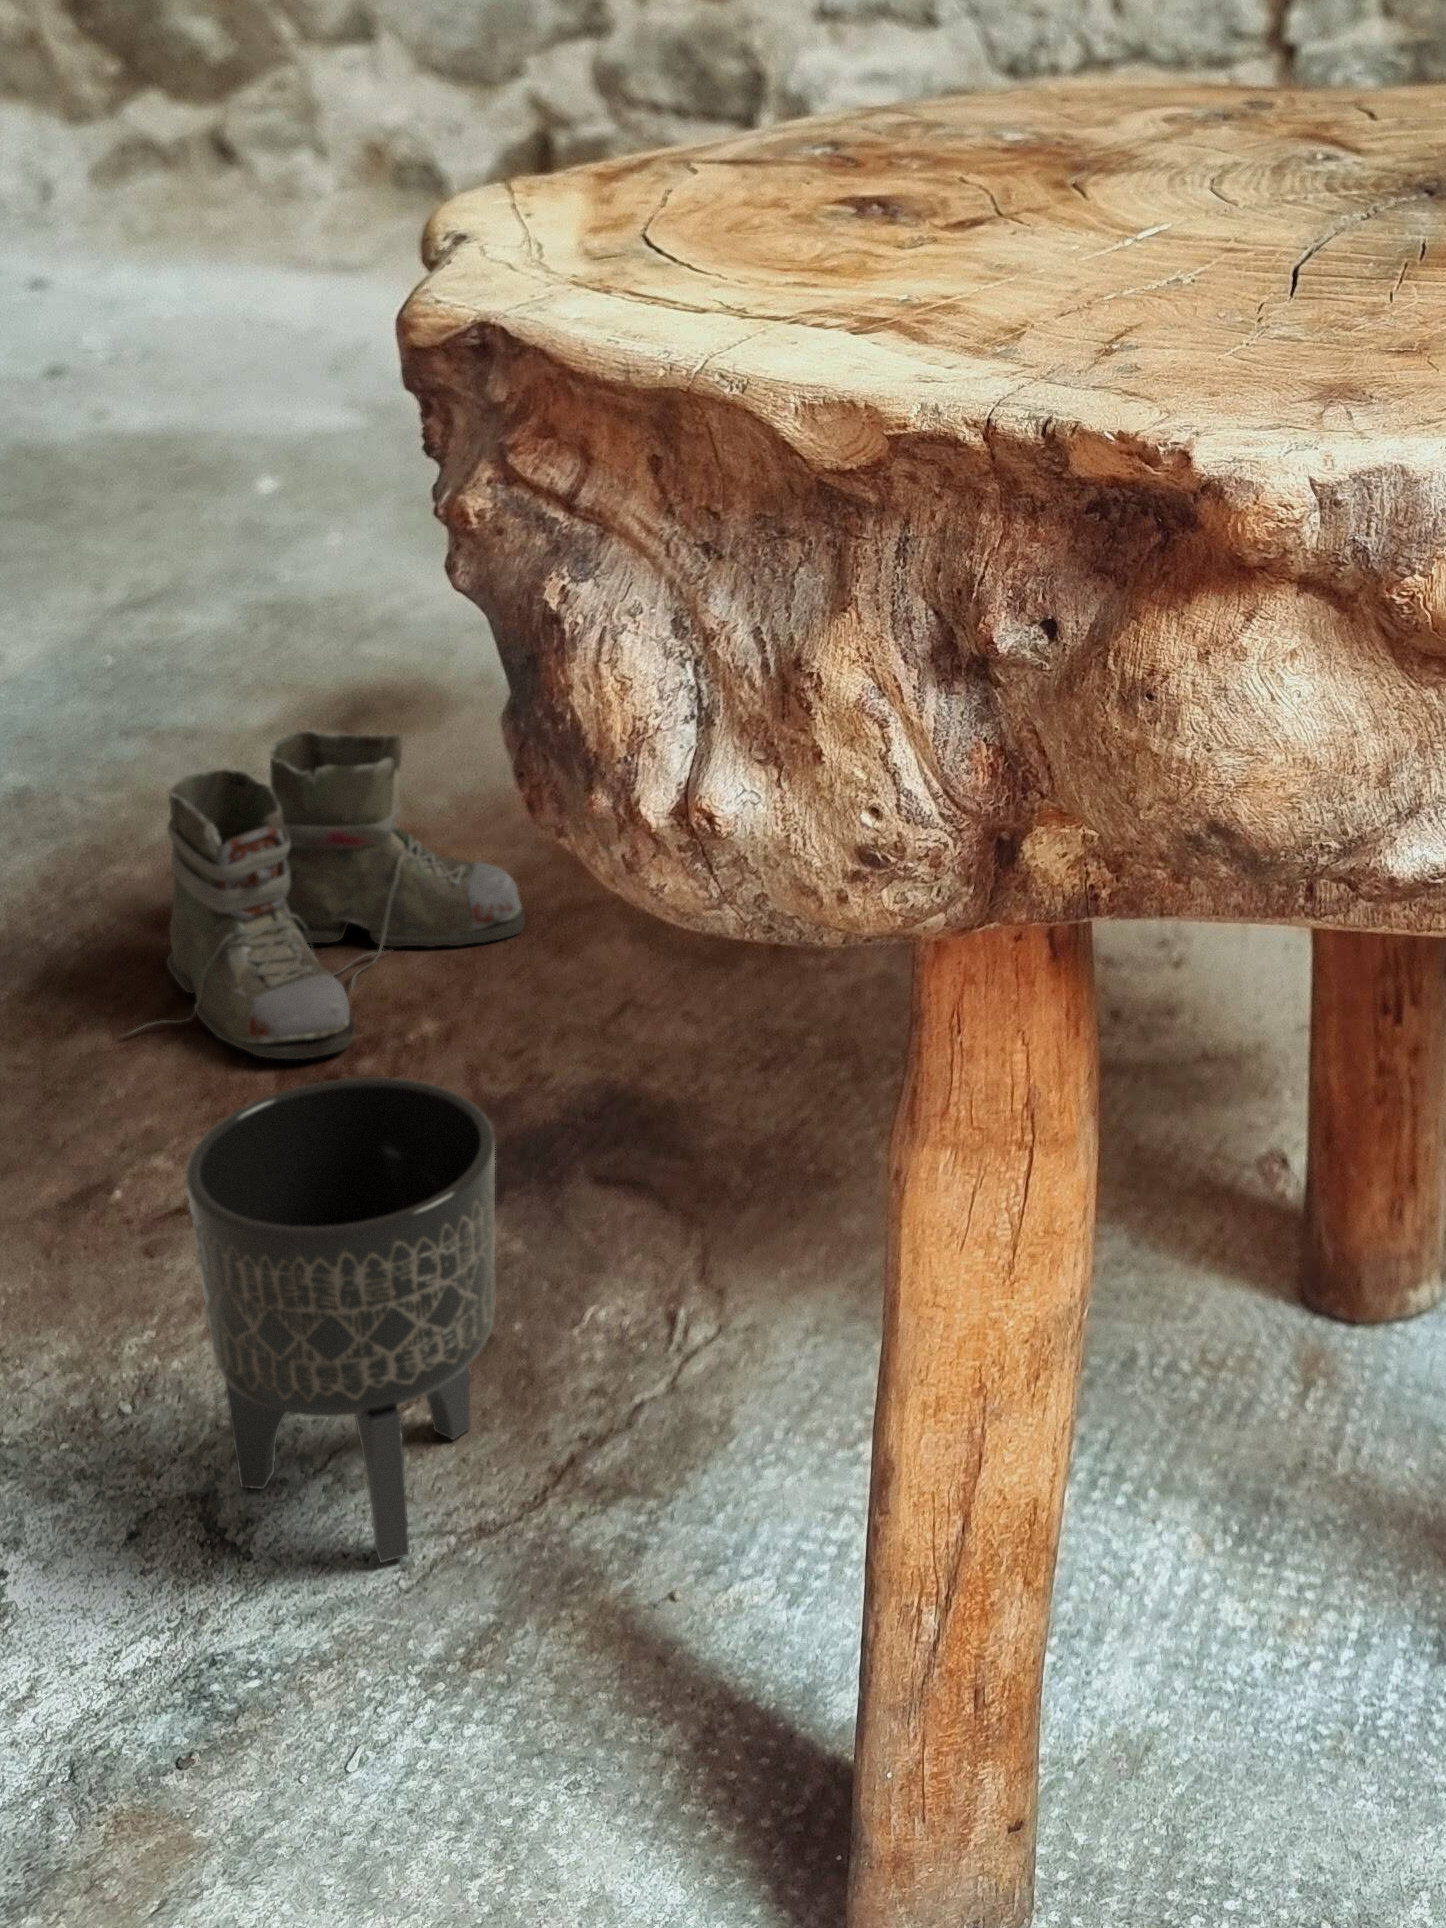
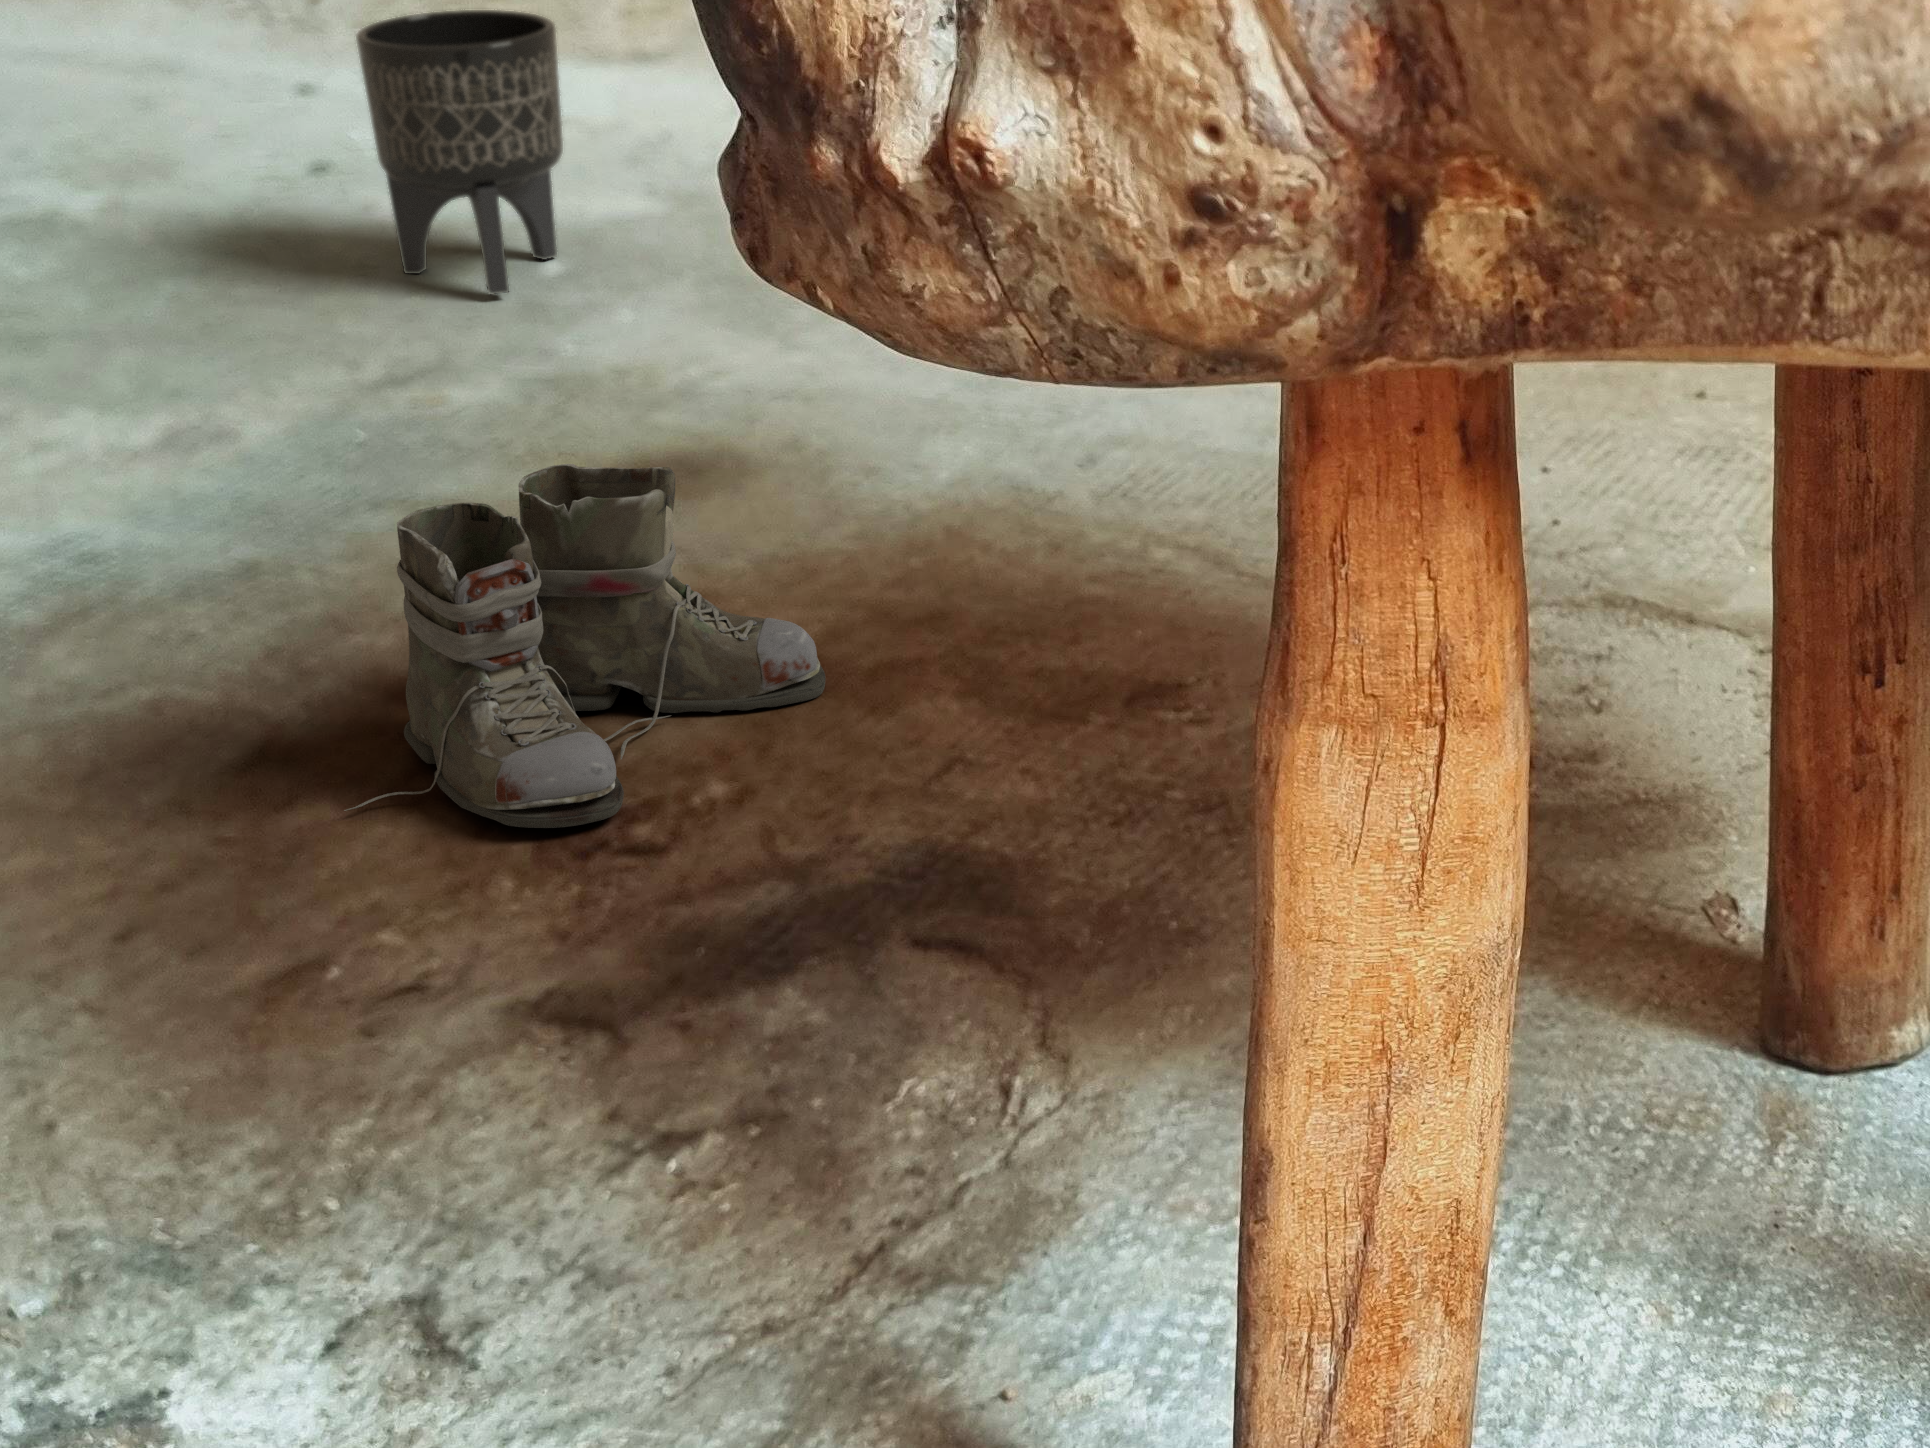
planter: present [186,1077,495,1562] -> present [356,10,563,294]

